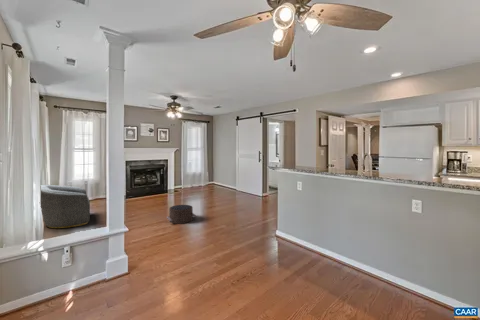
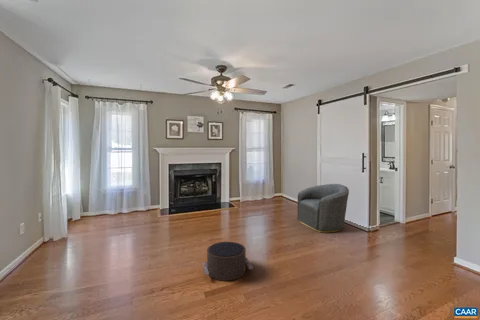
armchair: present [41,185,90,228] -> present [298,184,349,233]

